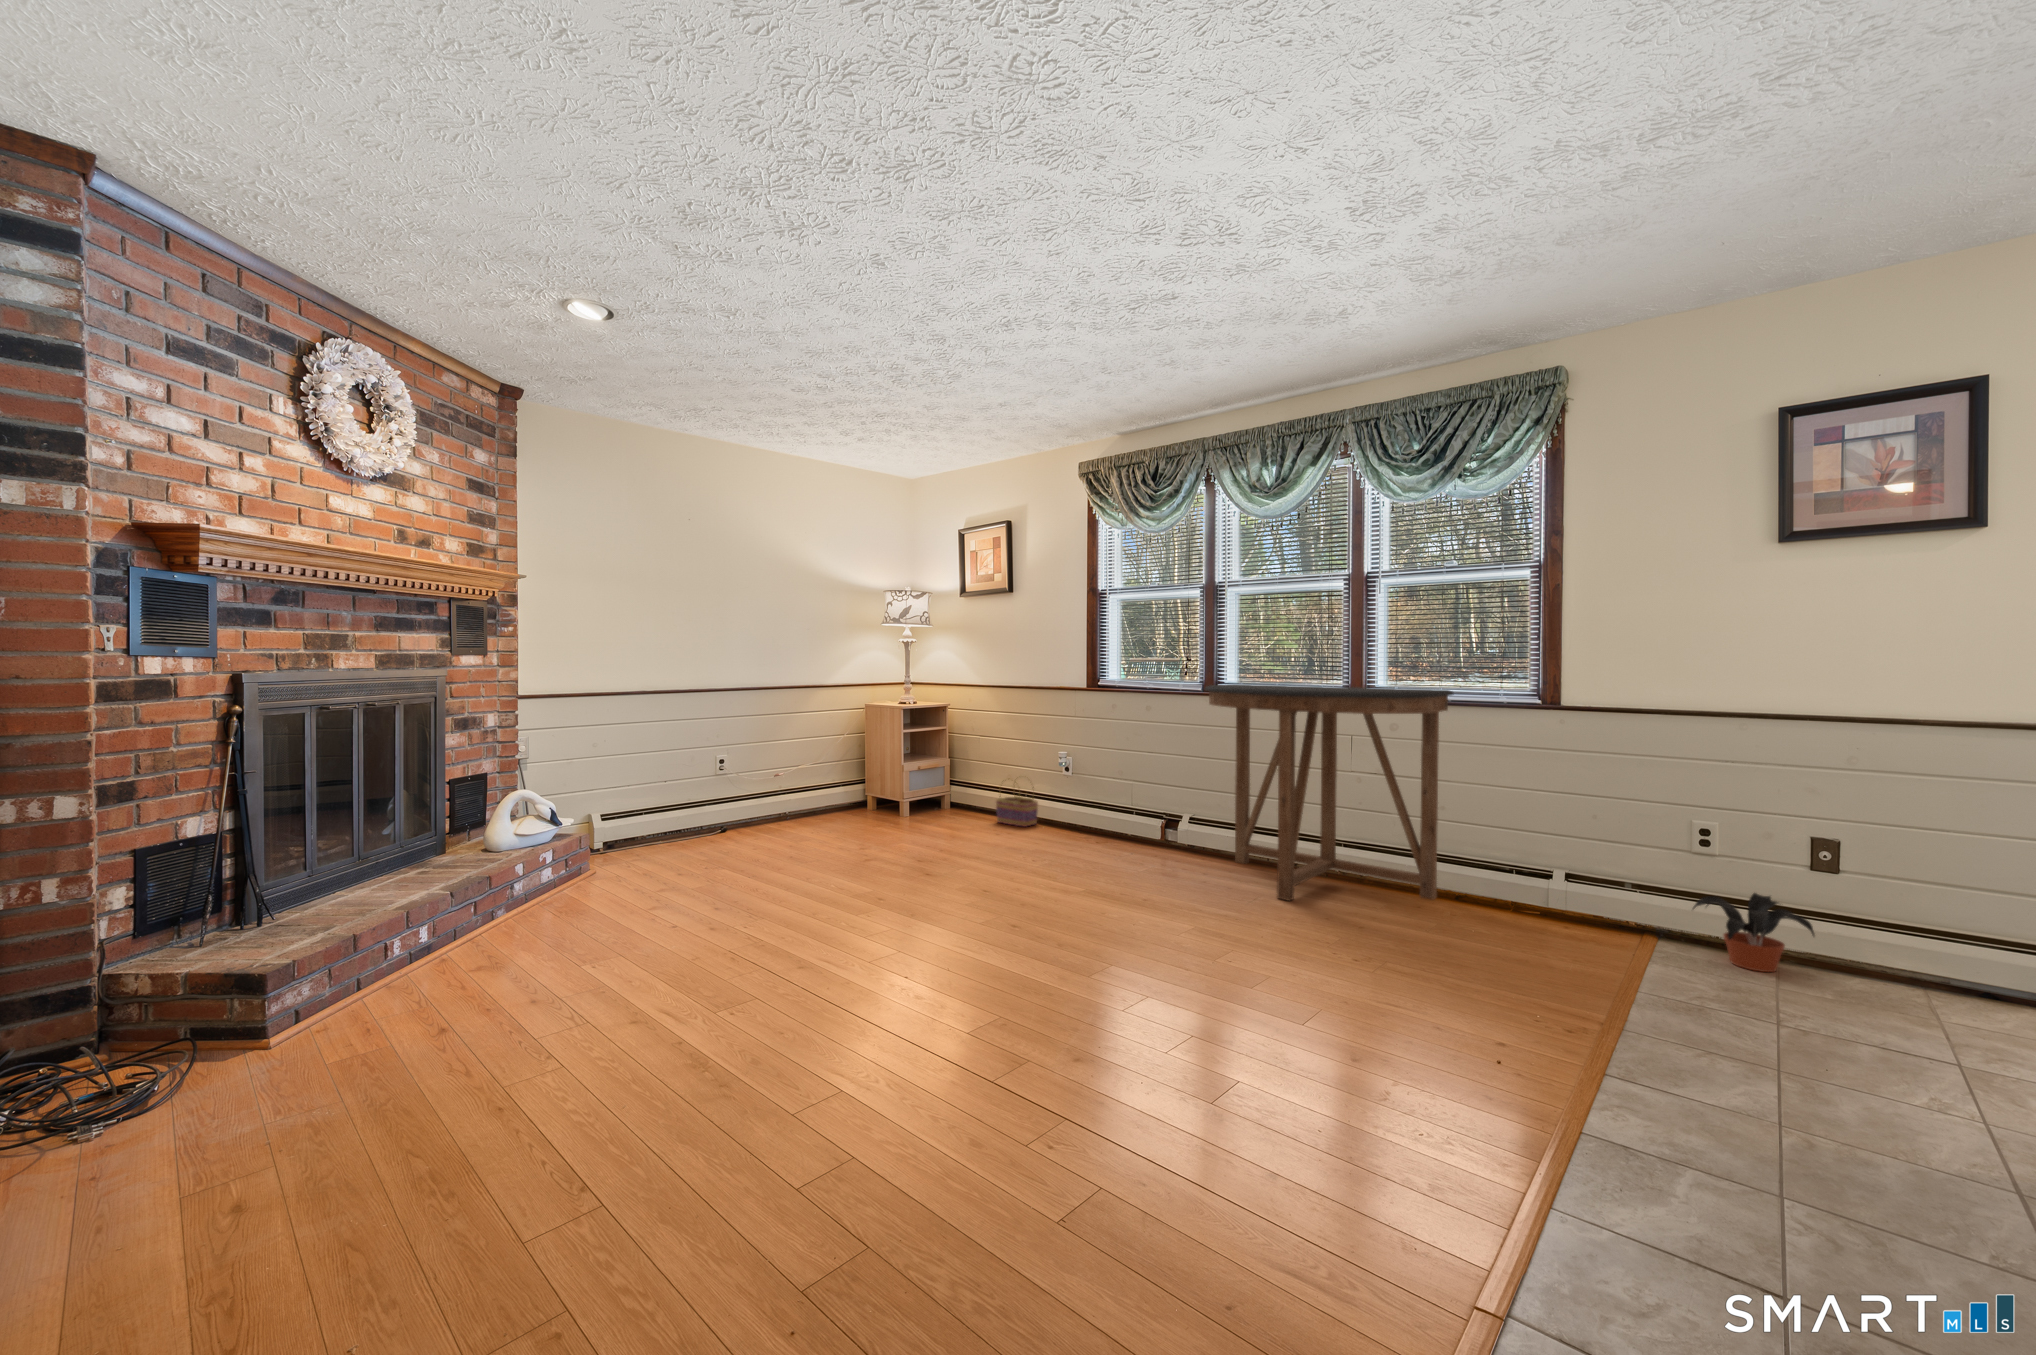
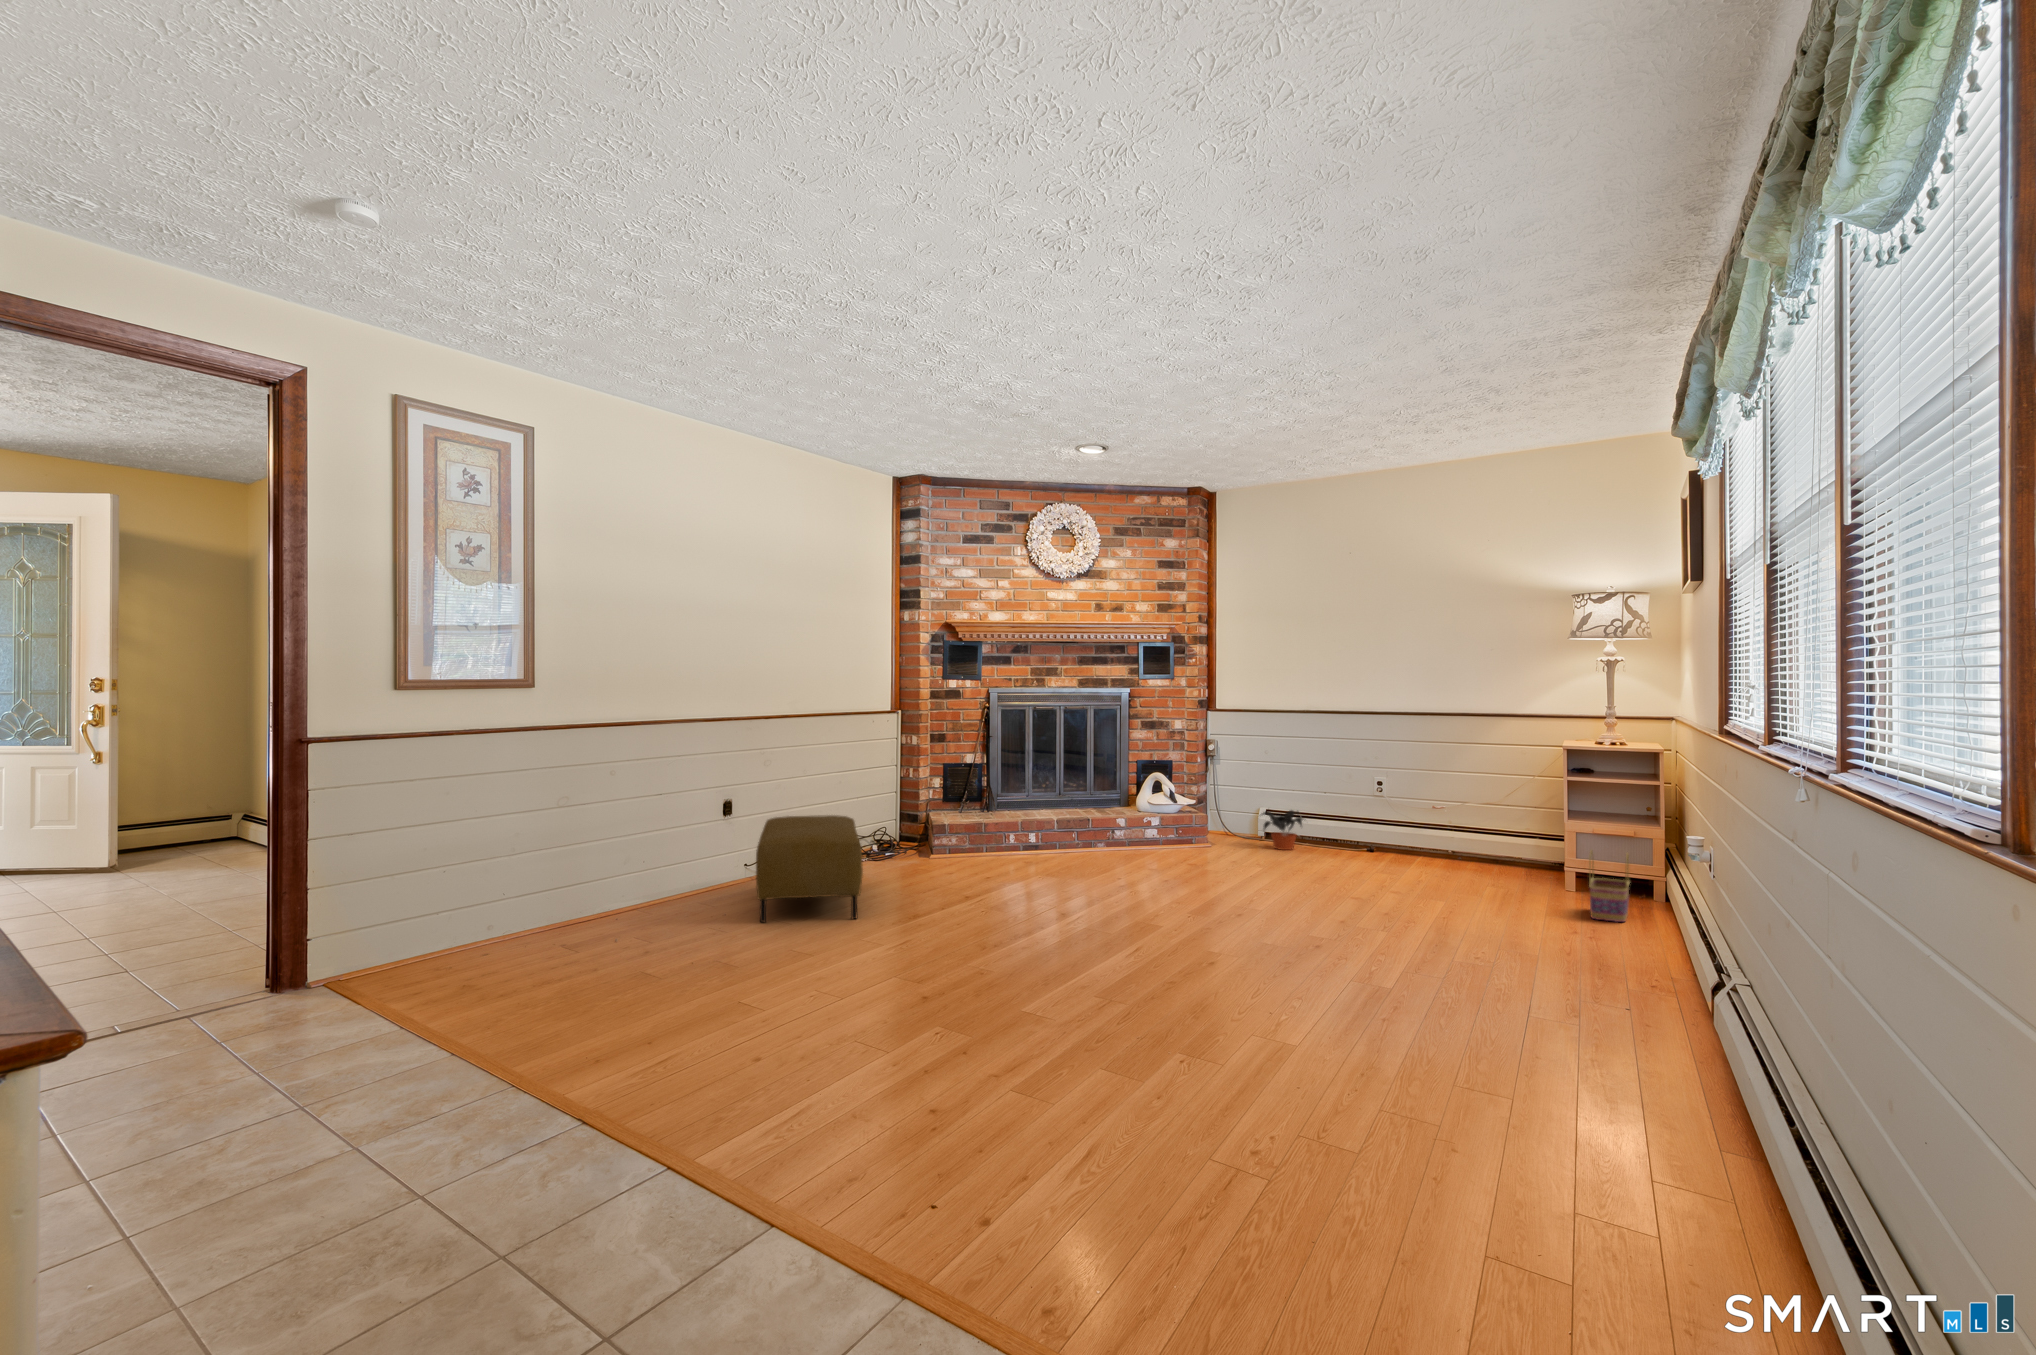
console table: present [1205,684,1453,901] -> none [1359,721,1594,1095]
potted plant: present [1693,893,1814,972] -> present [1262,810,1303,850]
ottoman: none [339,976,871,1287] -> present [756,815,863,922]

